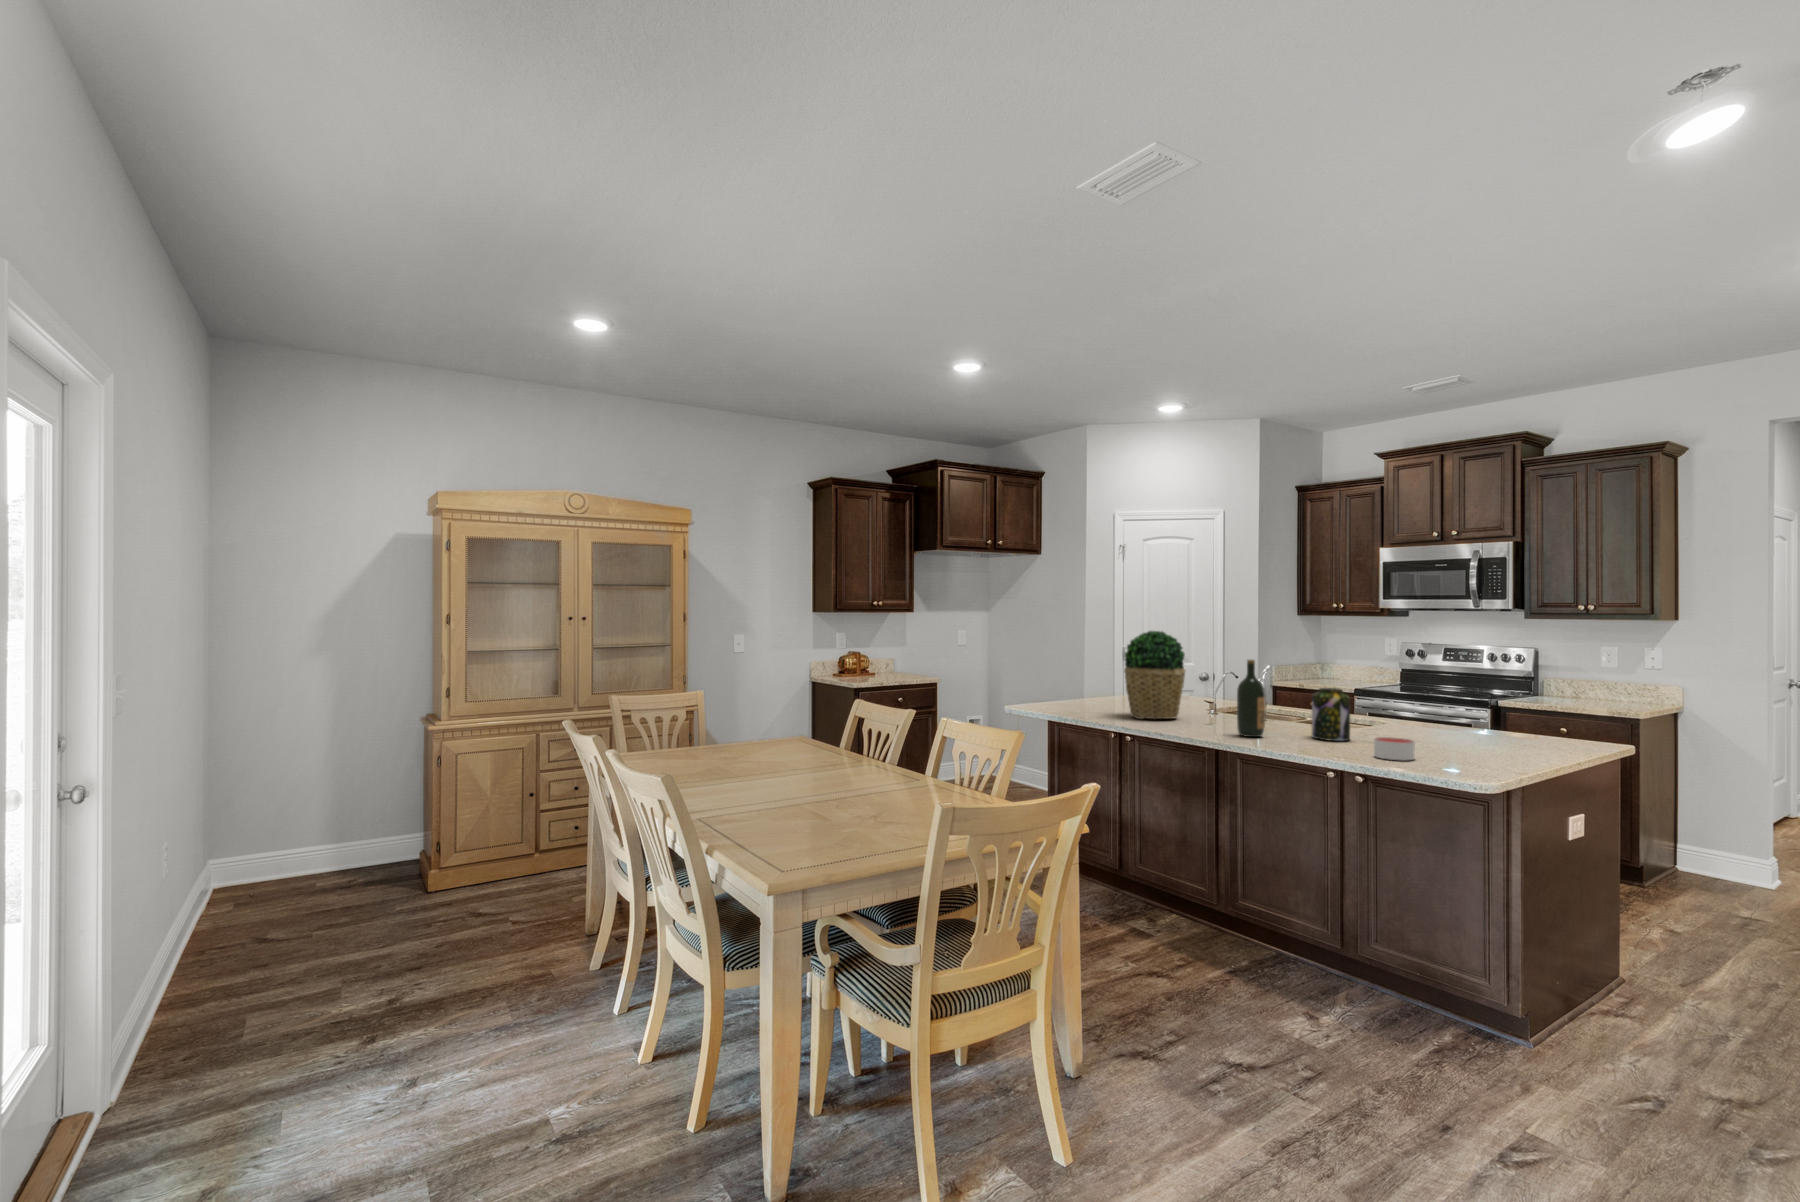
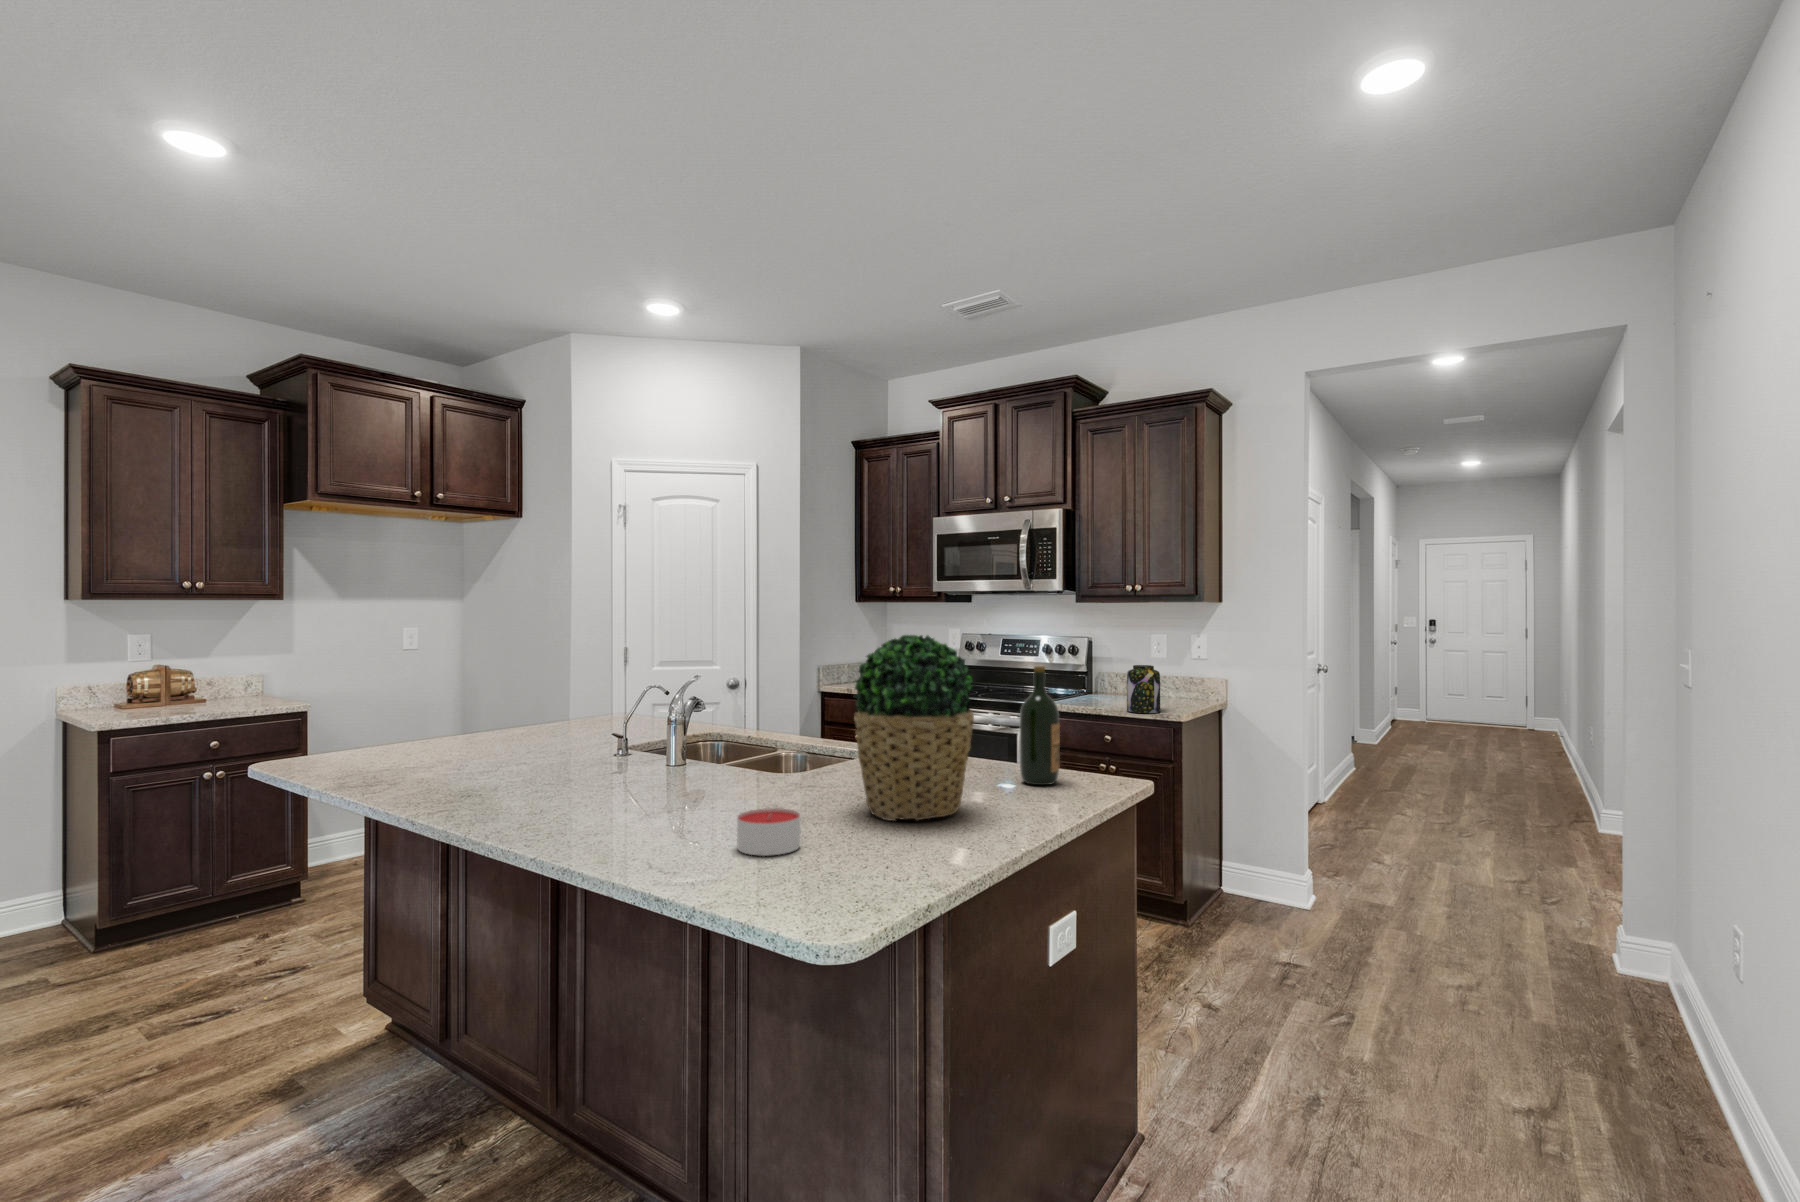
potted plant: present [1124,631,1185,719] -> present [854,635,974,821]
wine bottle: present [1237,660,1265,737] -> present [1020,666,1060,785]
jar: present [1312,688,1350,741] -> present [1127,665,1160,713]

